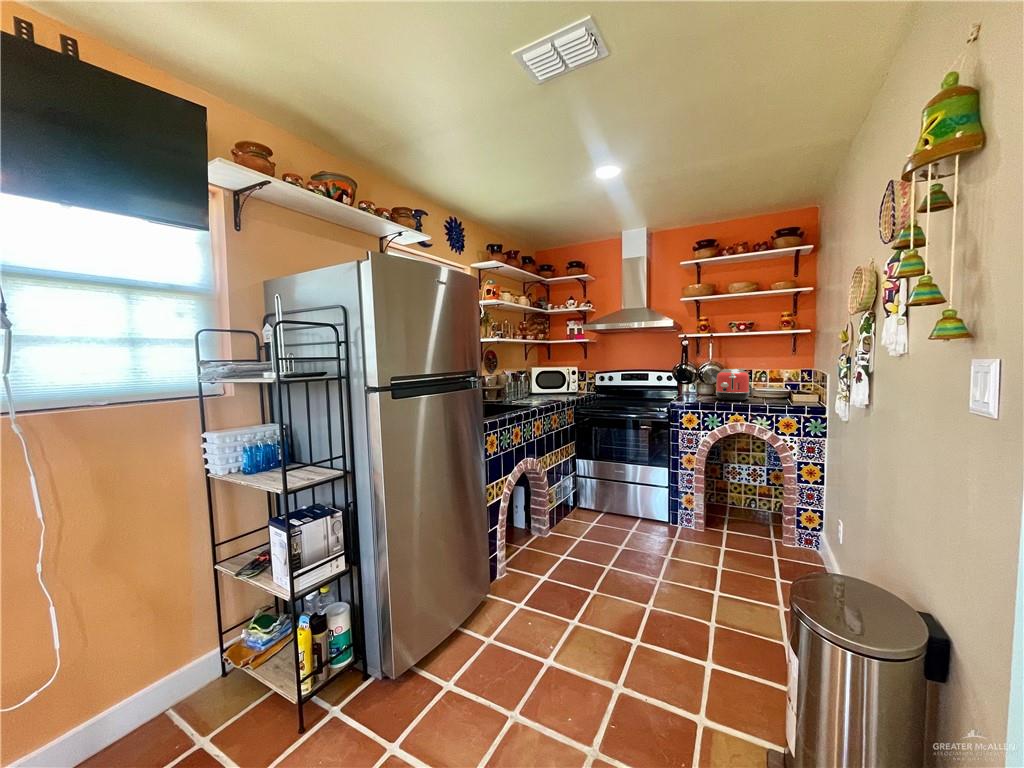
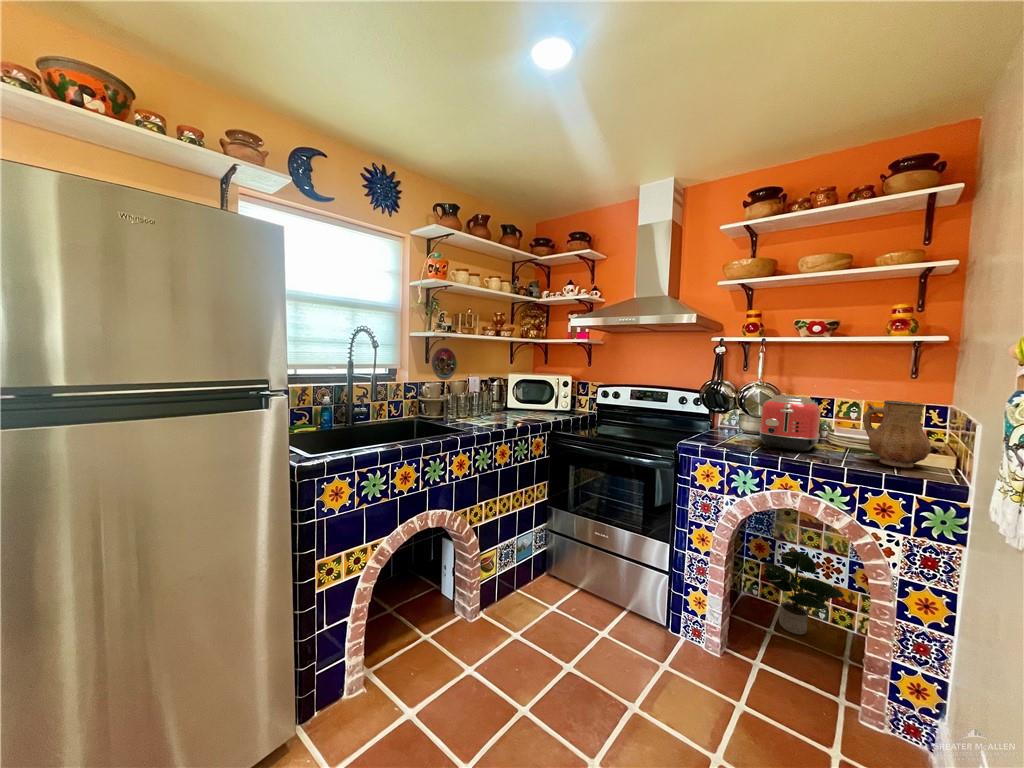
ceramic pitcher: none [773,367,807,403] -> present [863,400,931,467]
potted plant: none [720,468,767,516] -> present [764,551,844,634]

